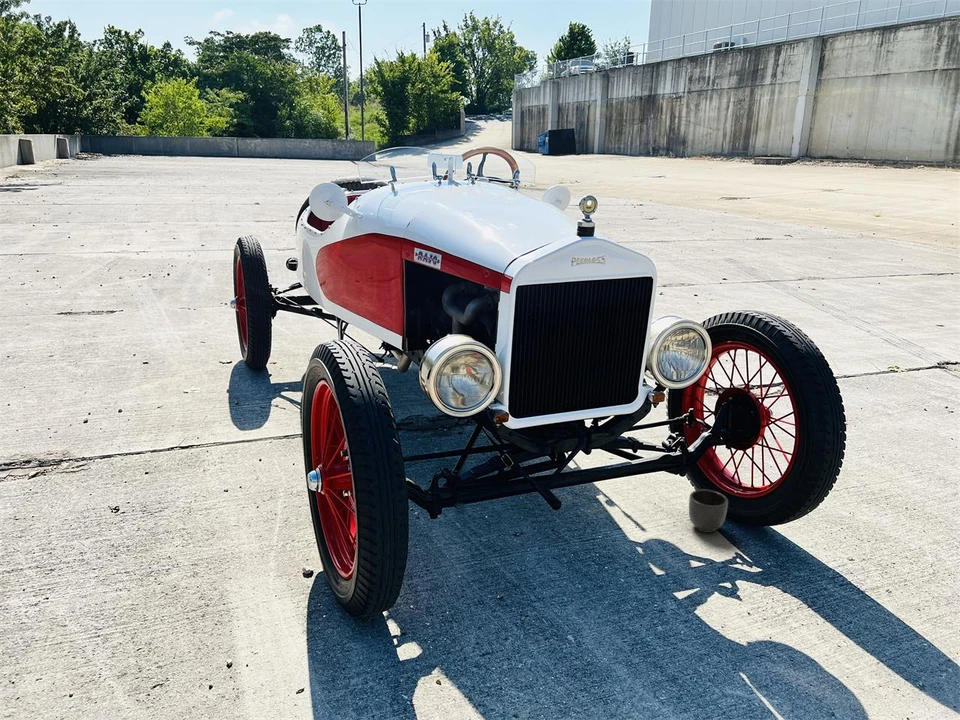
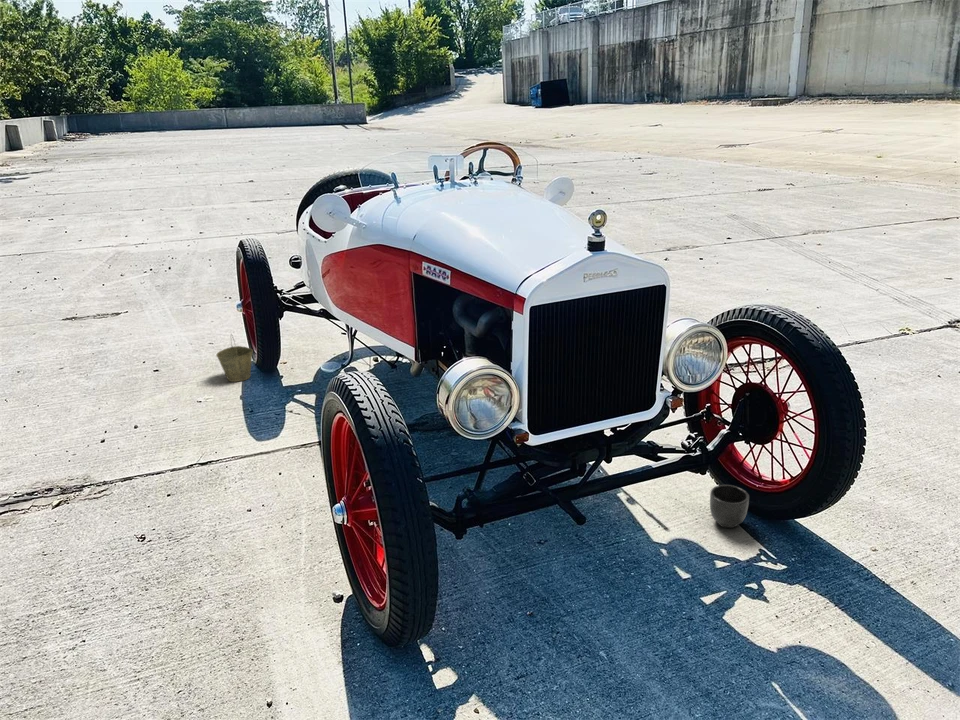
bucket: none [203,328,241,377] -> present [217,346,253,382]

